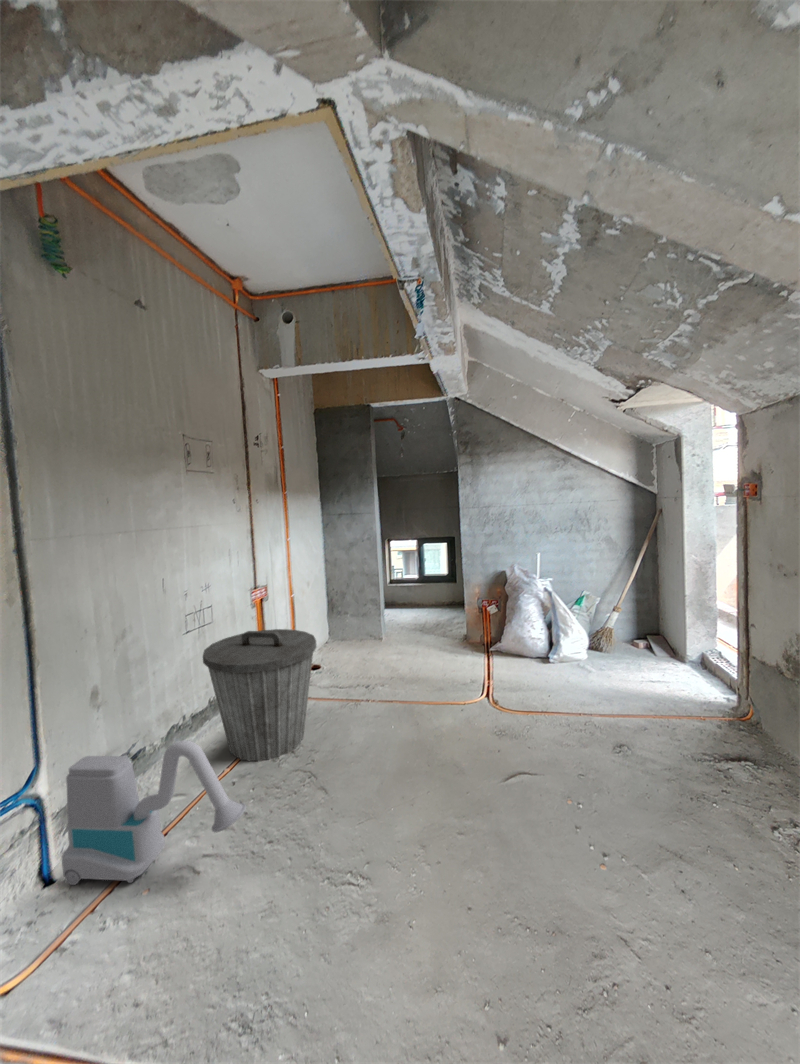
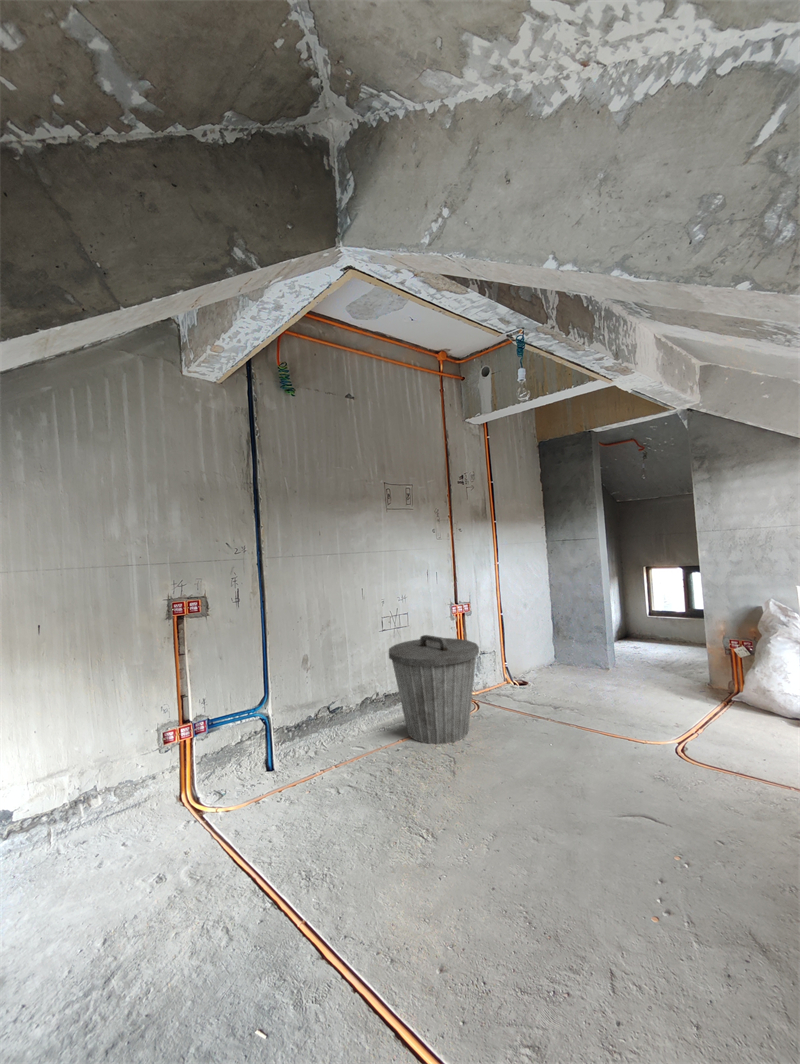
vacuum cleaner: present [62,740,246,885] -> none [277,695,369,785]

